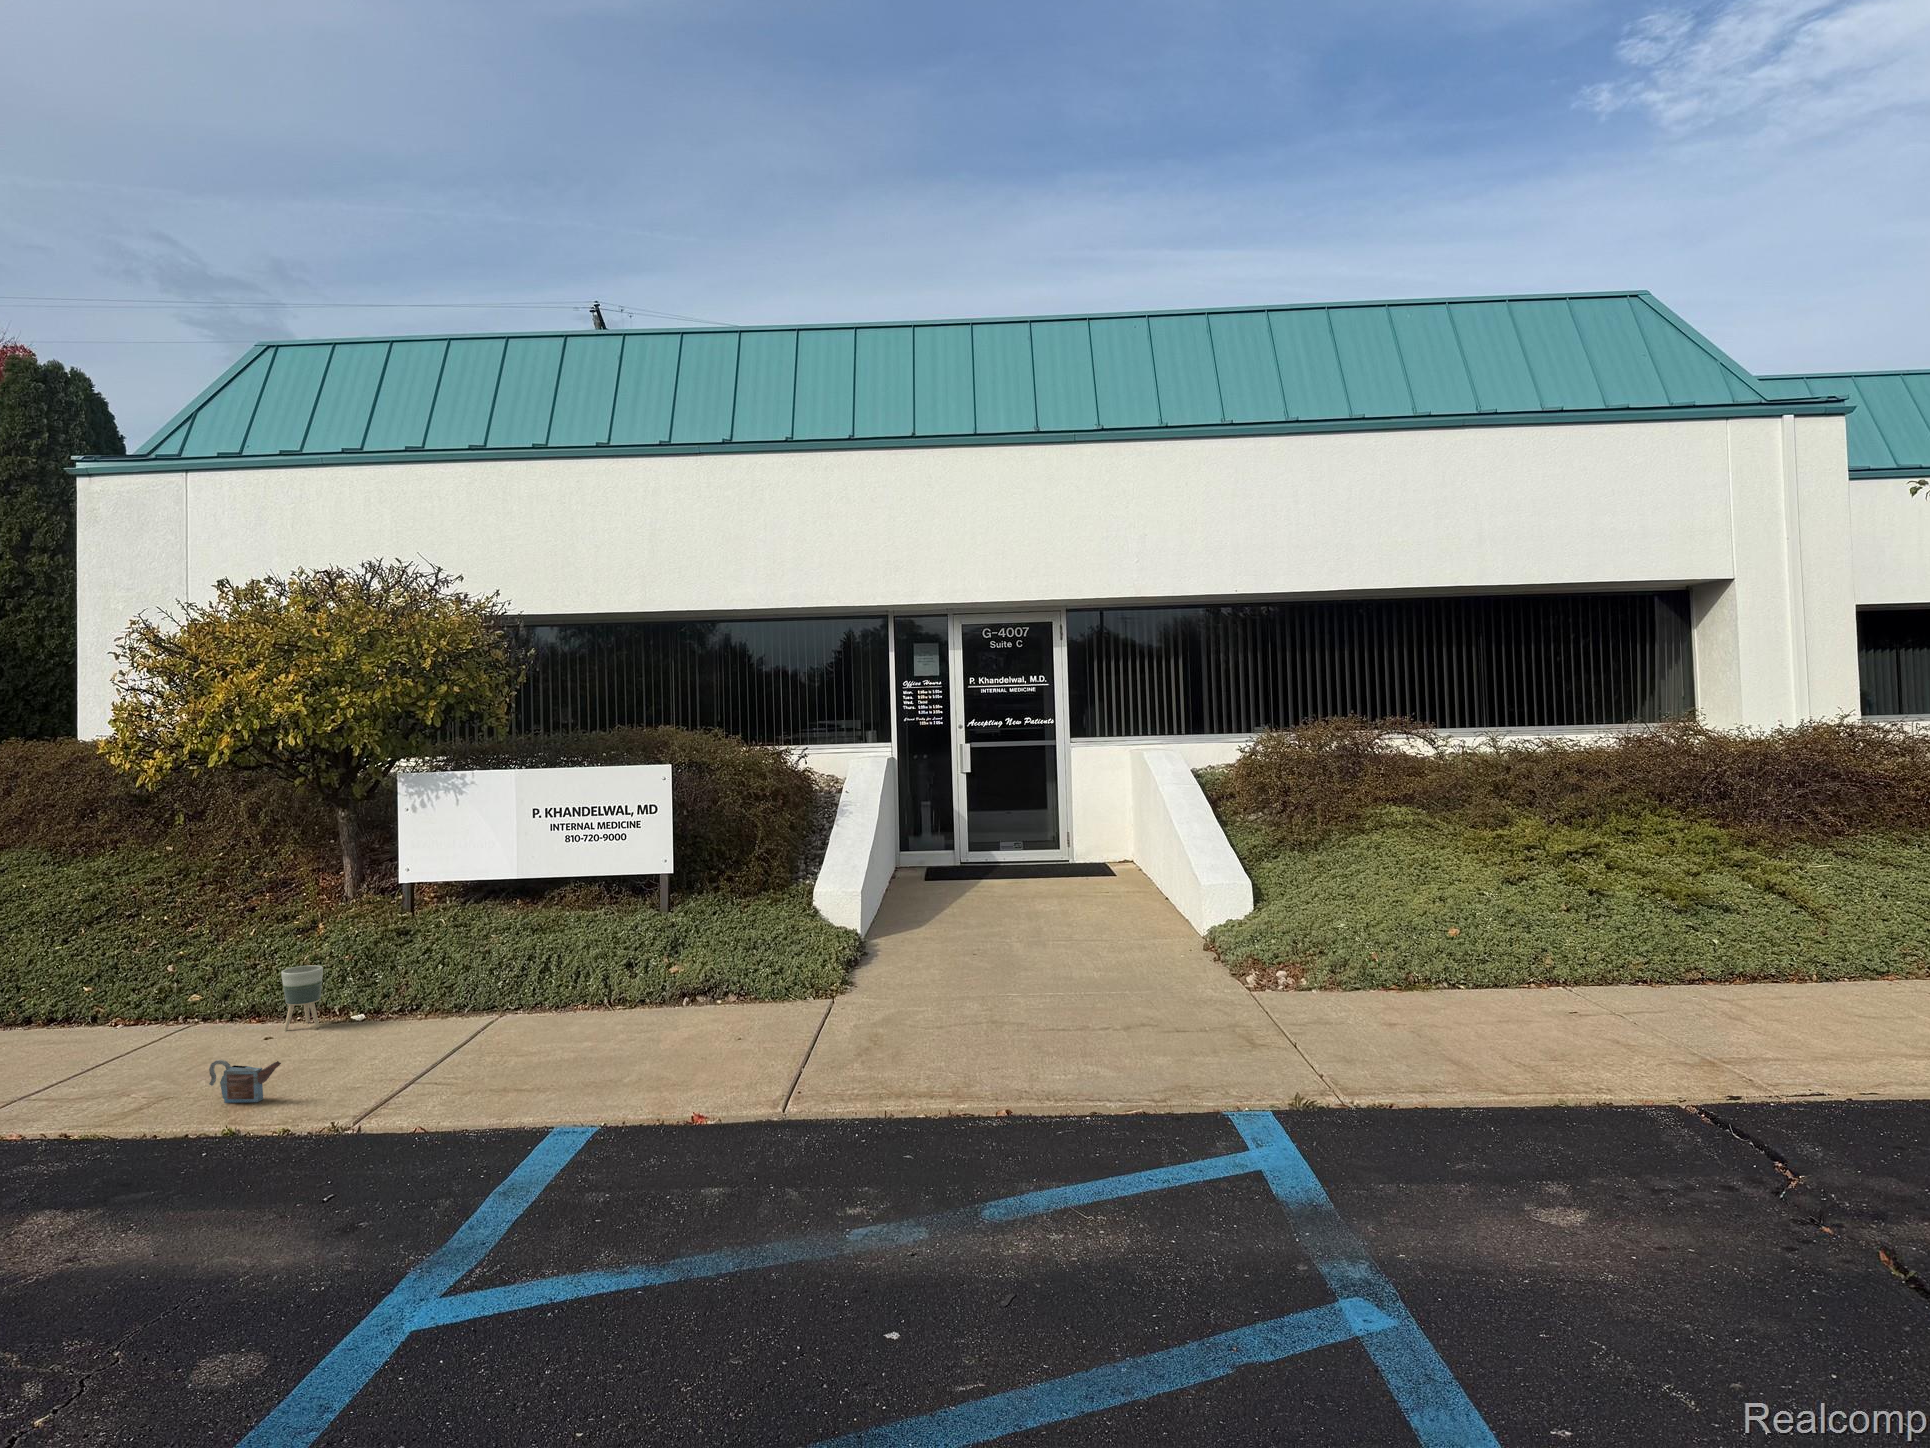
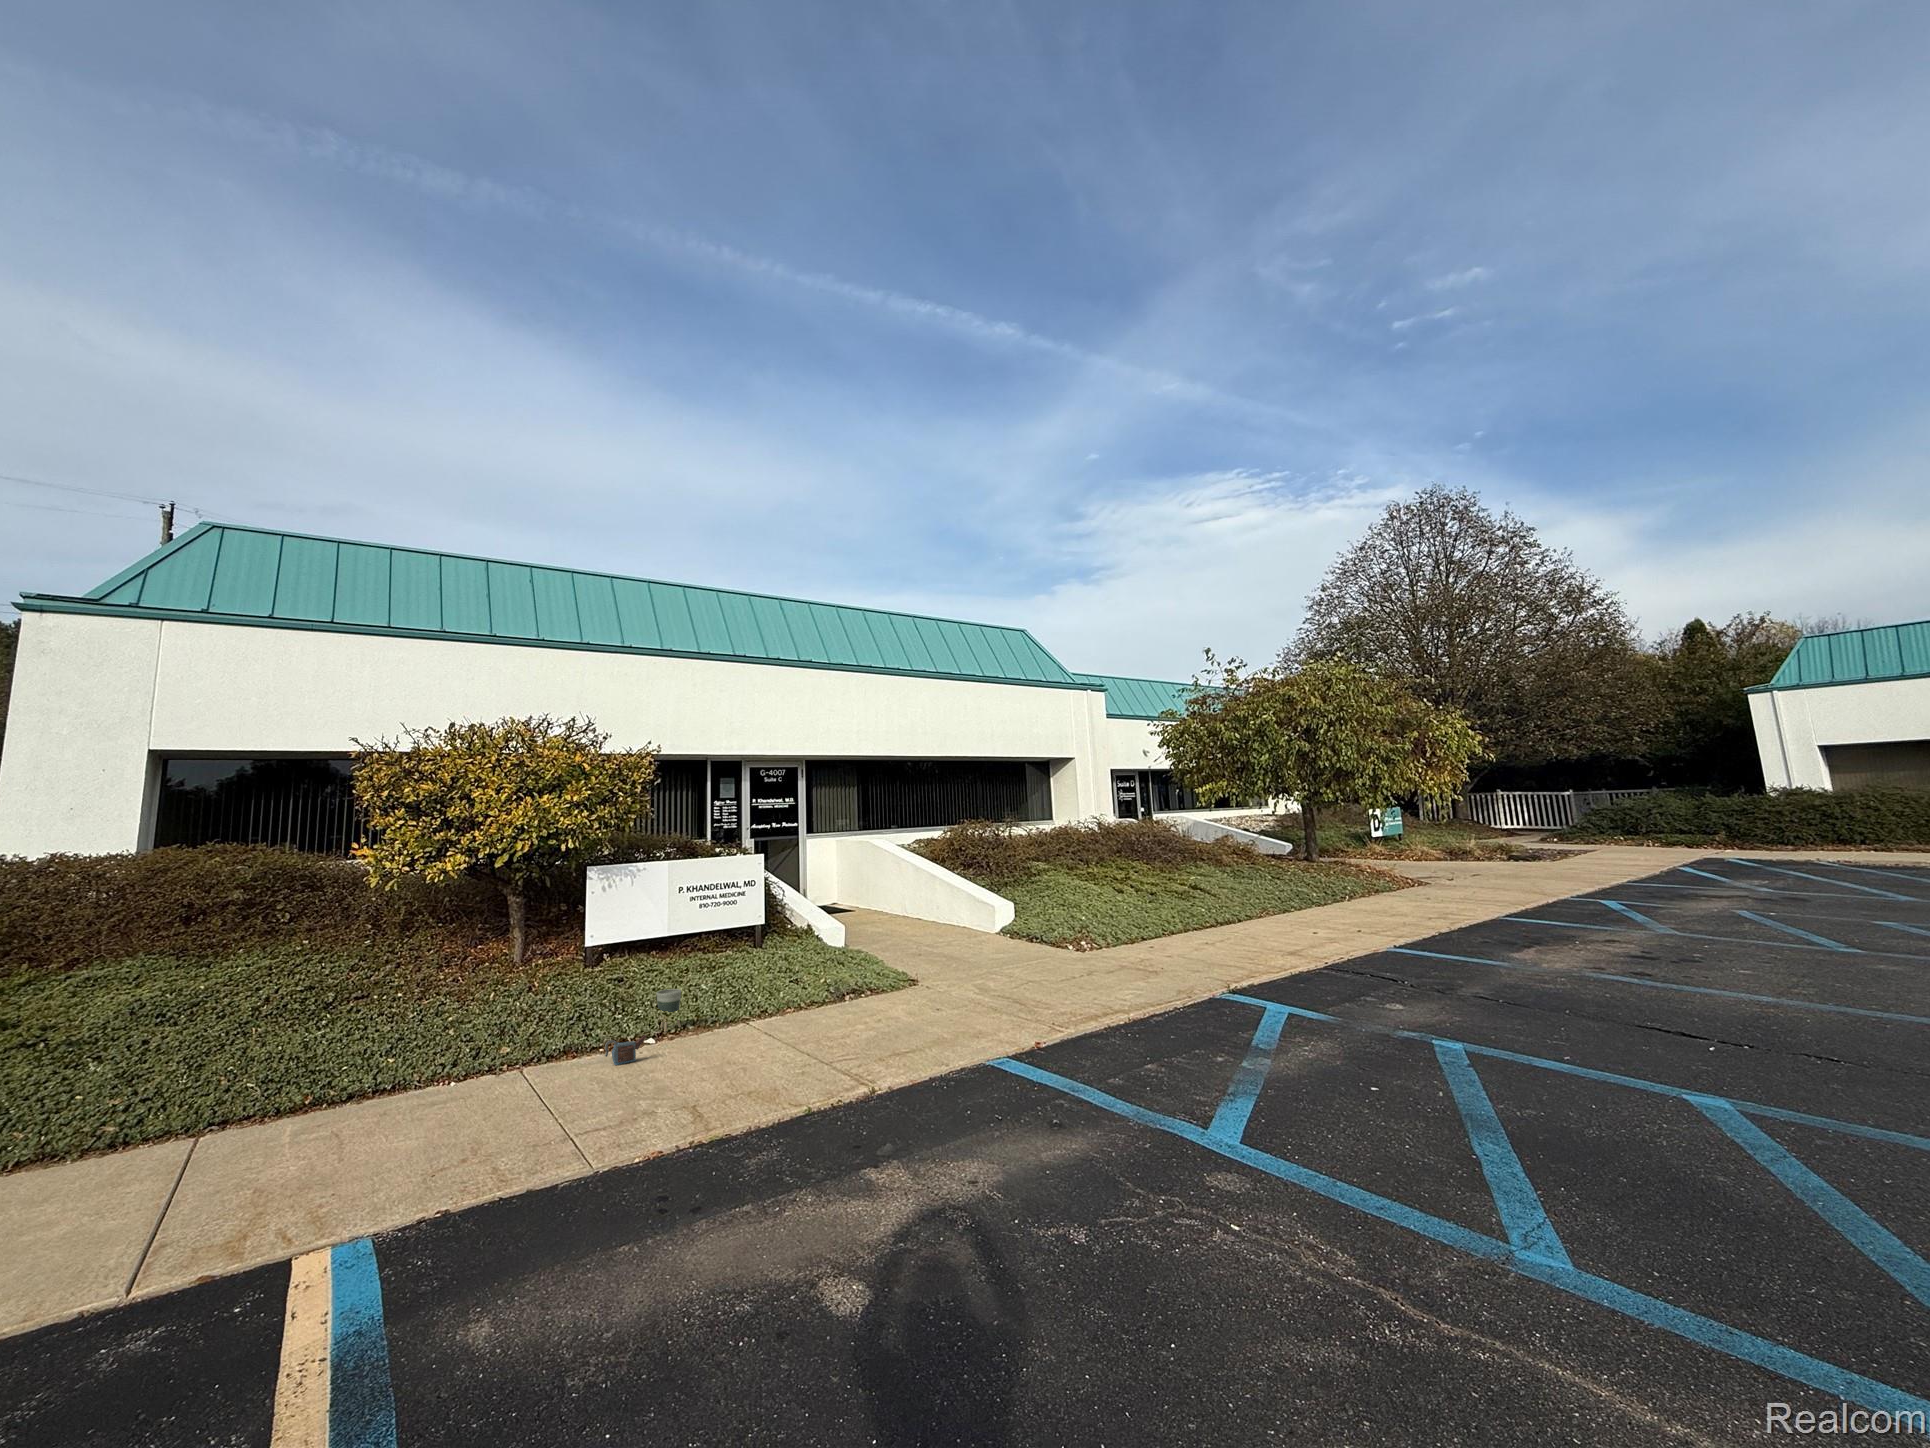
watering can: present [209,1060,281,1103] -> present [604,1035,646,1065]

